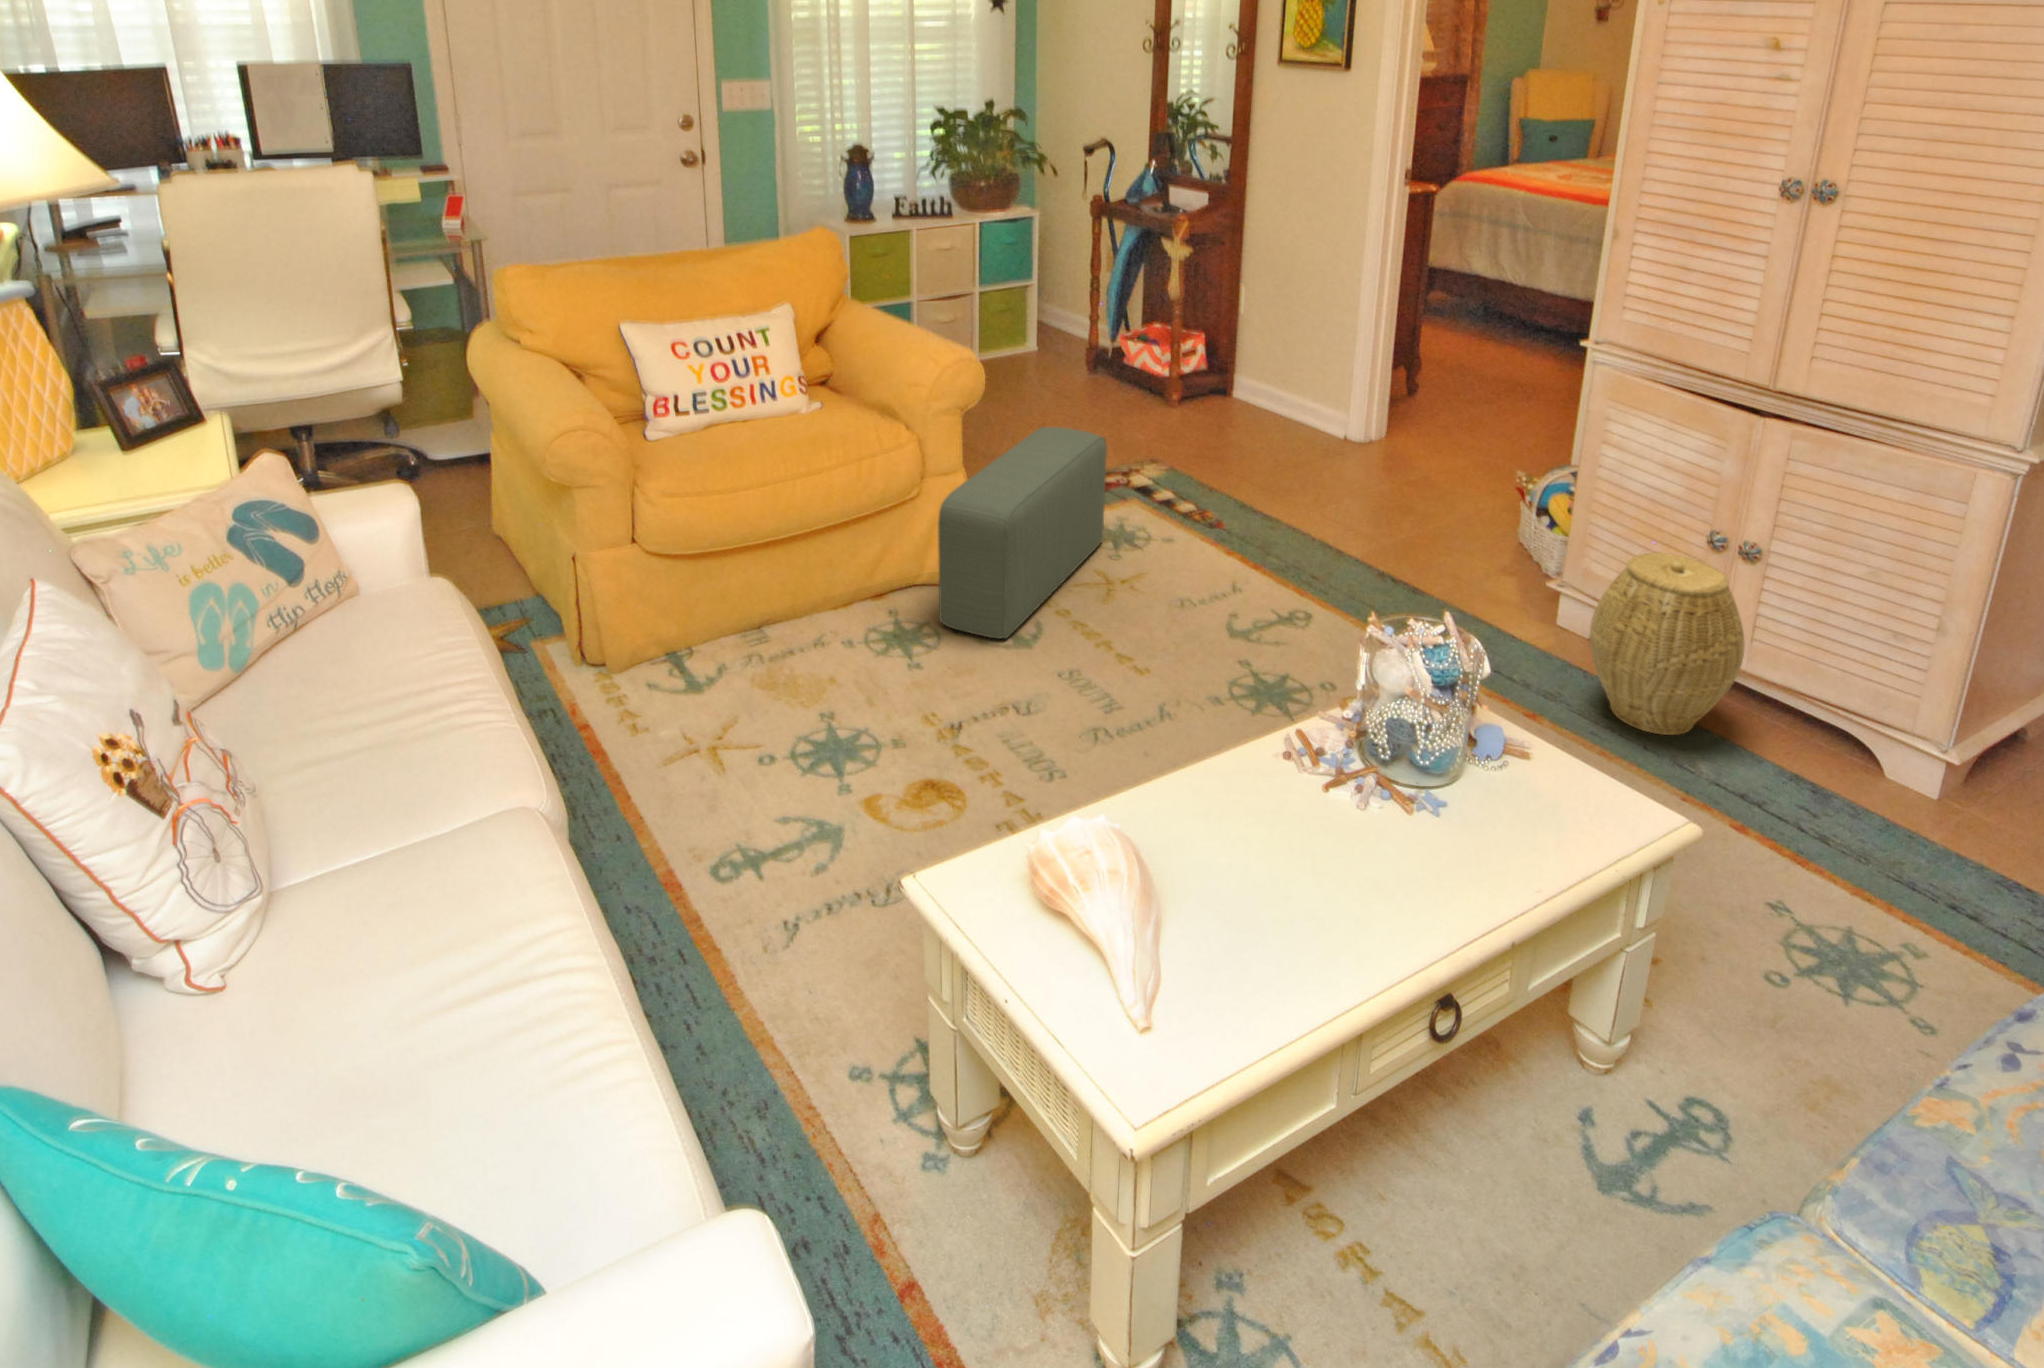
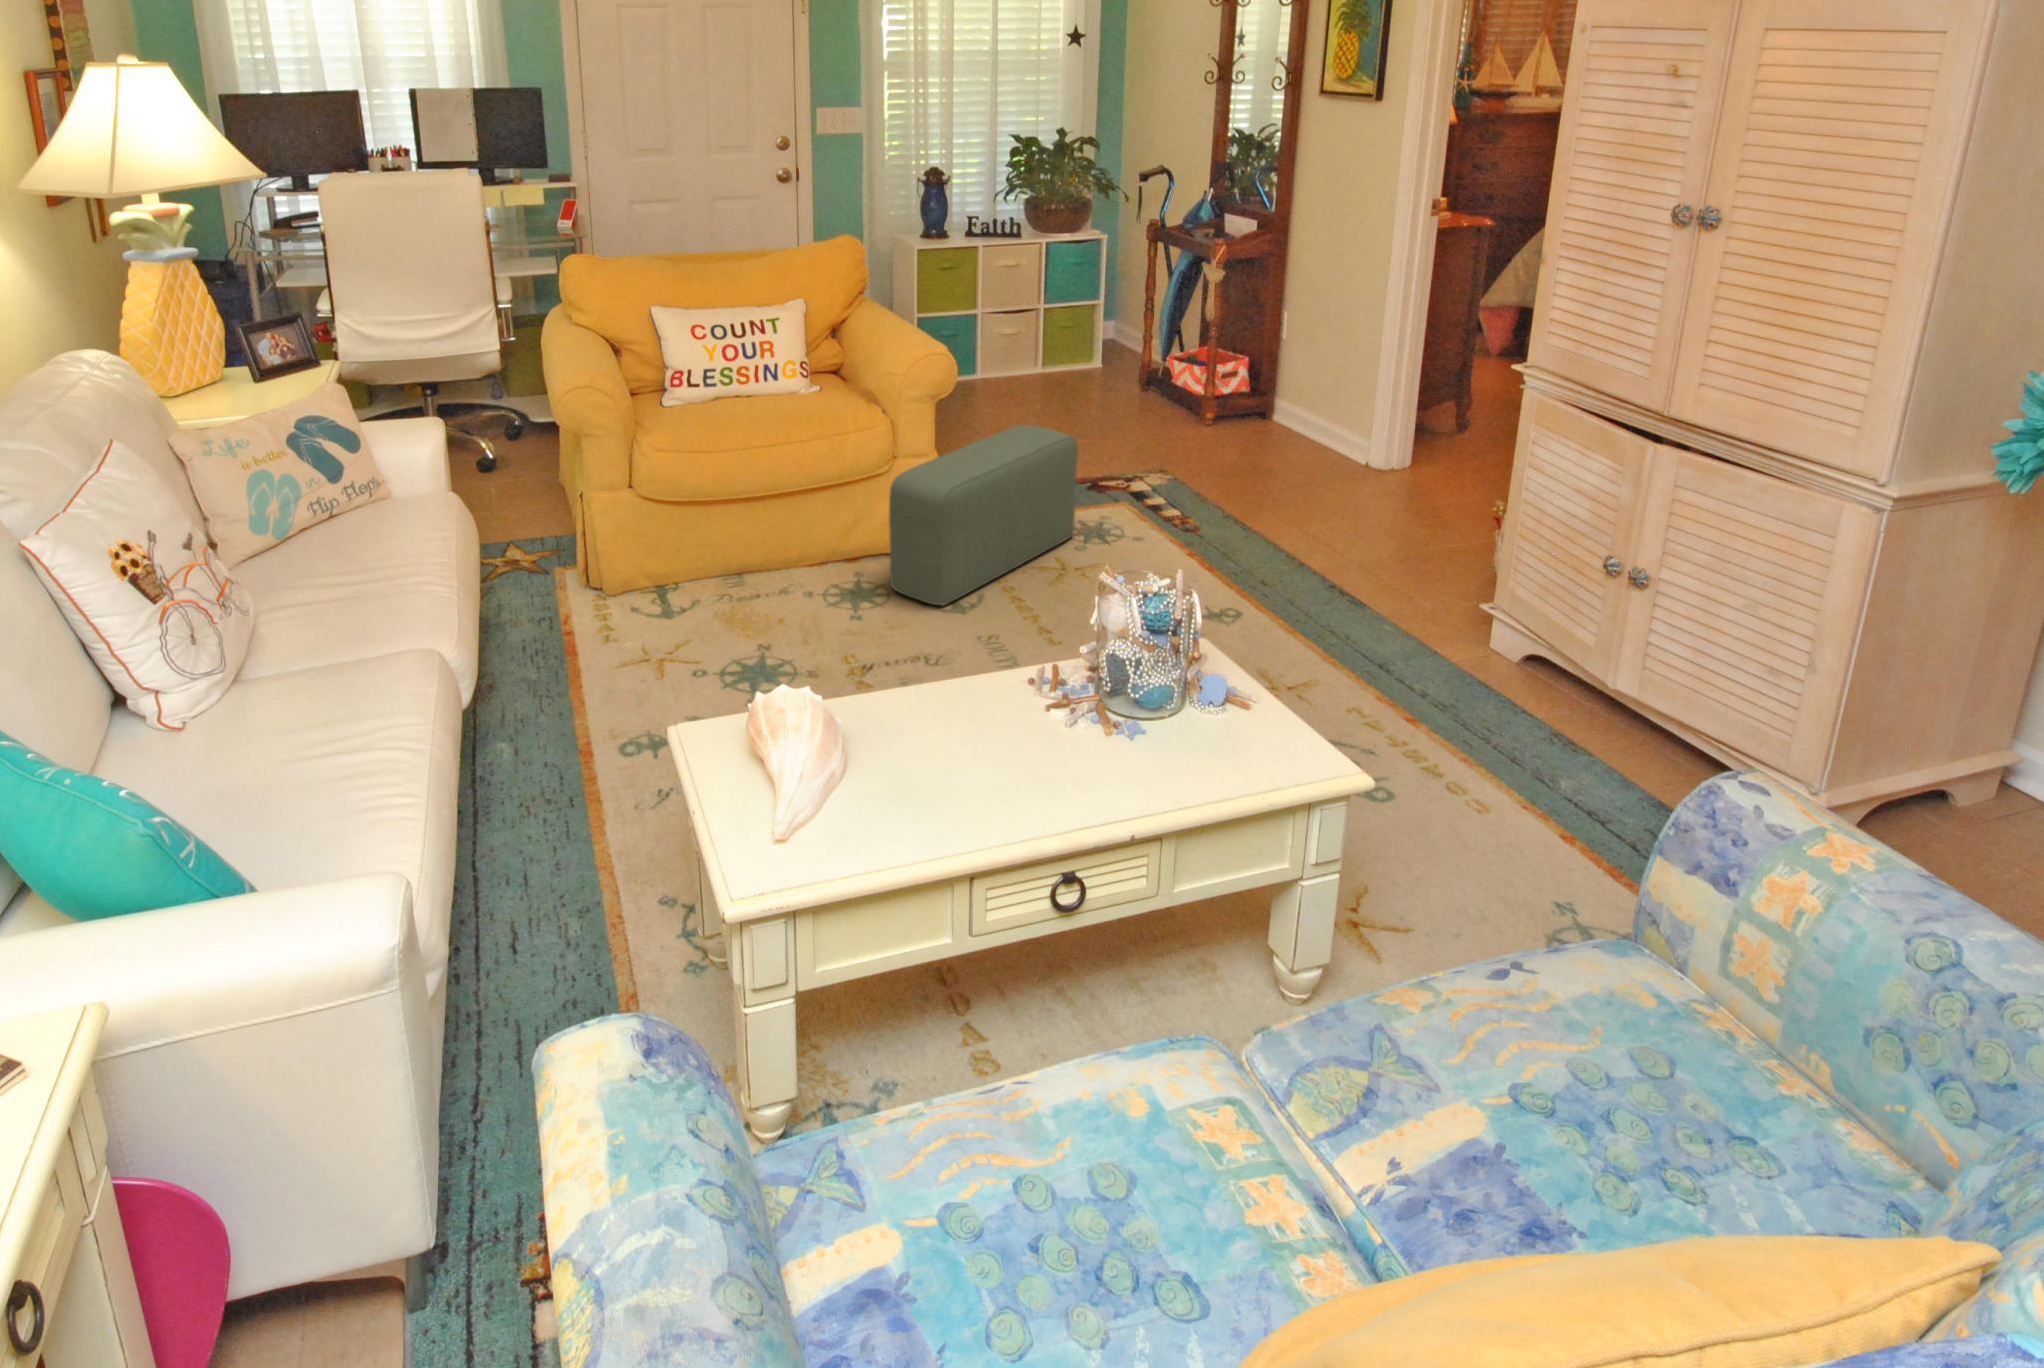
woven basket: present [1590,553,1745,735] -> none [1475,574,1627,756]

